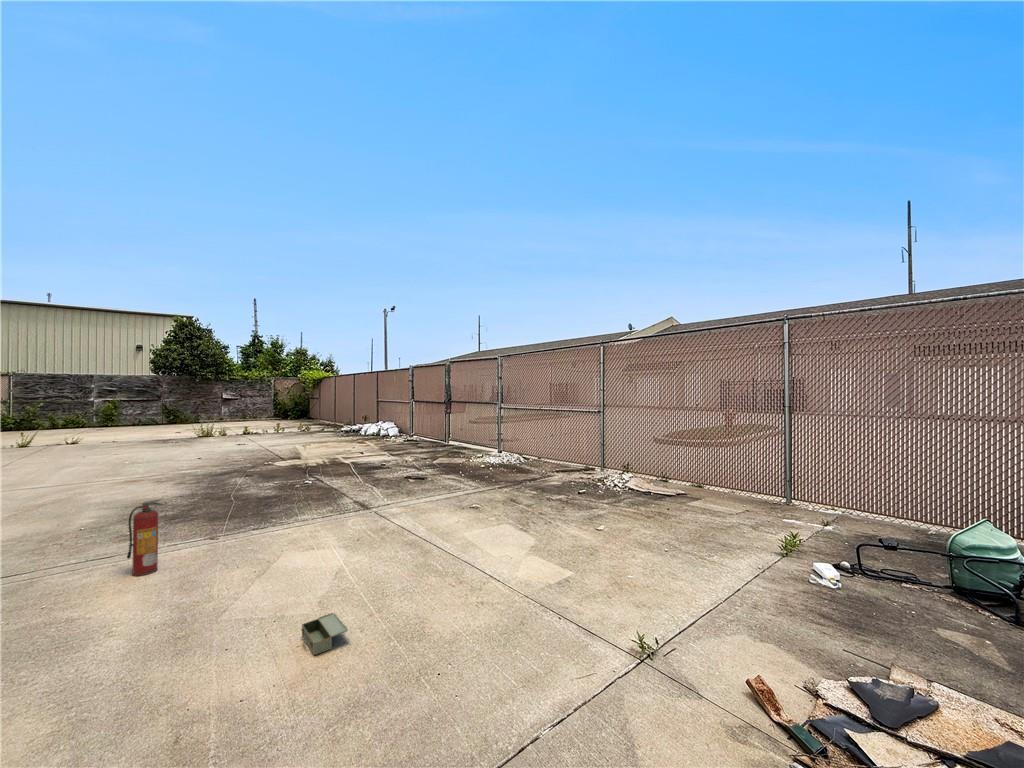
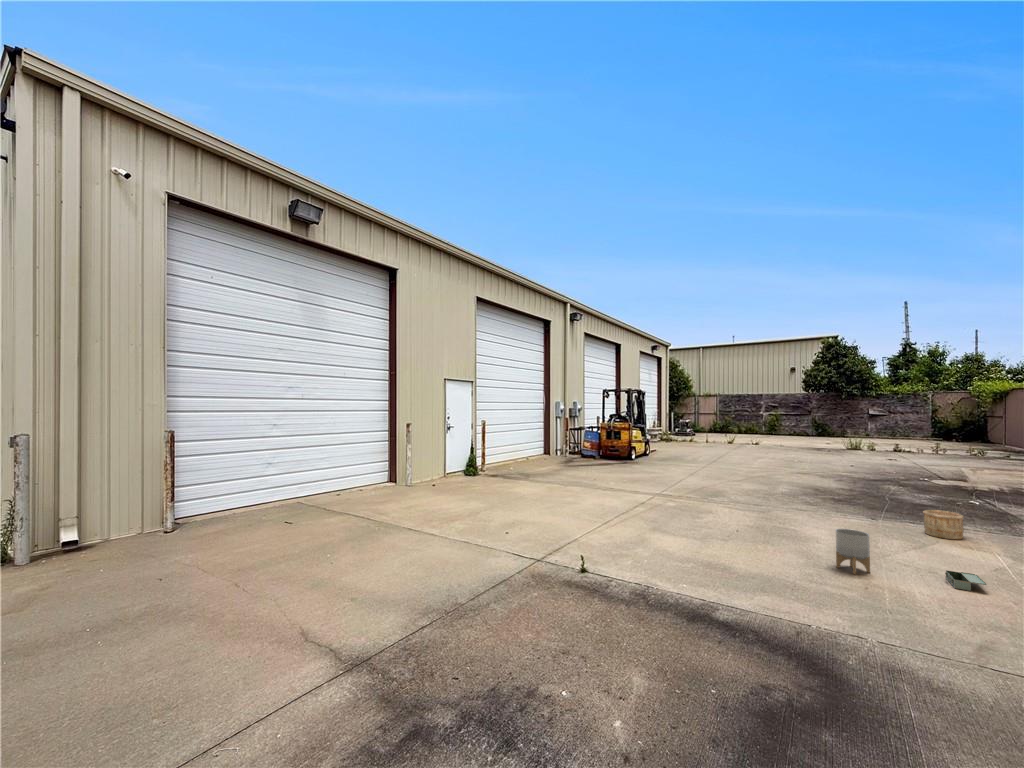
fire extinguisher: present [127,499,162,576] -> none [818,476,839,522]
wooden bucket: none [271,511,311,548] -> present [923,510,964,539]
planter: none [123,623,194,728] -> present [836,529,870,574]

